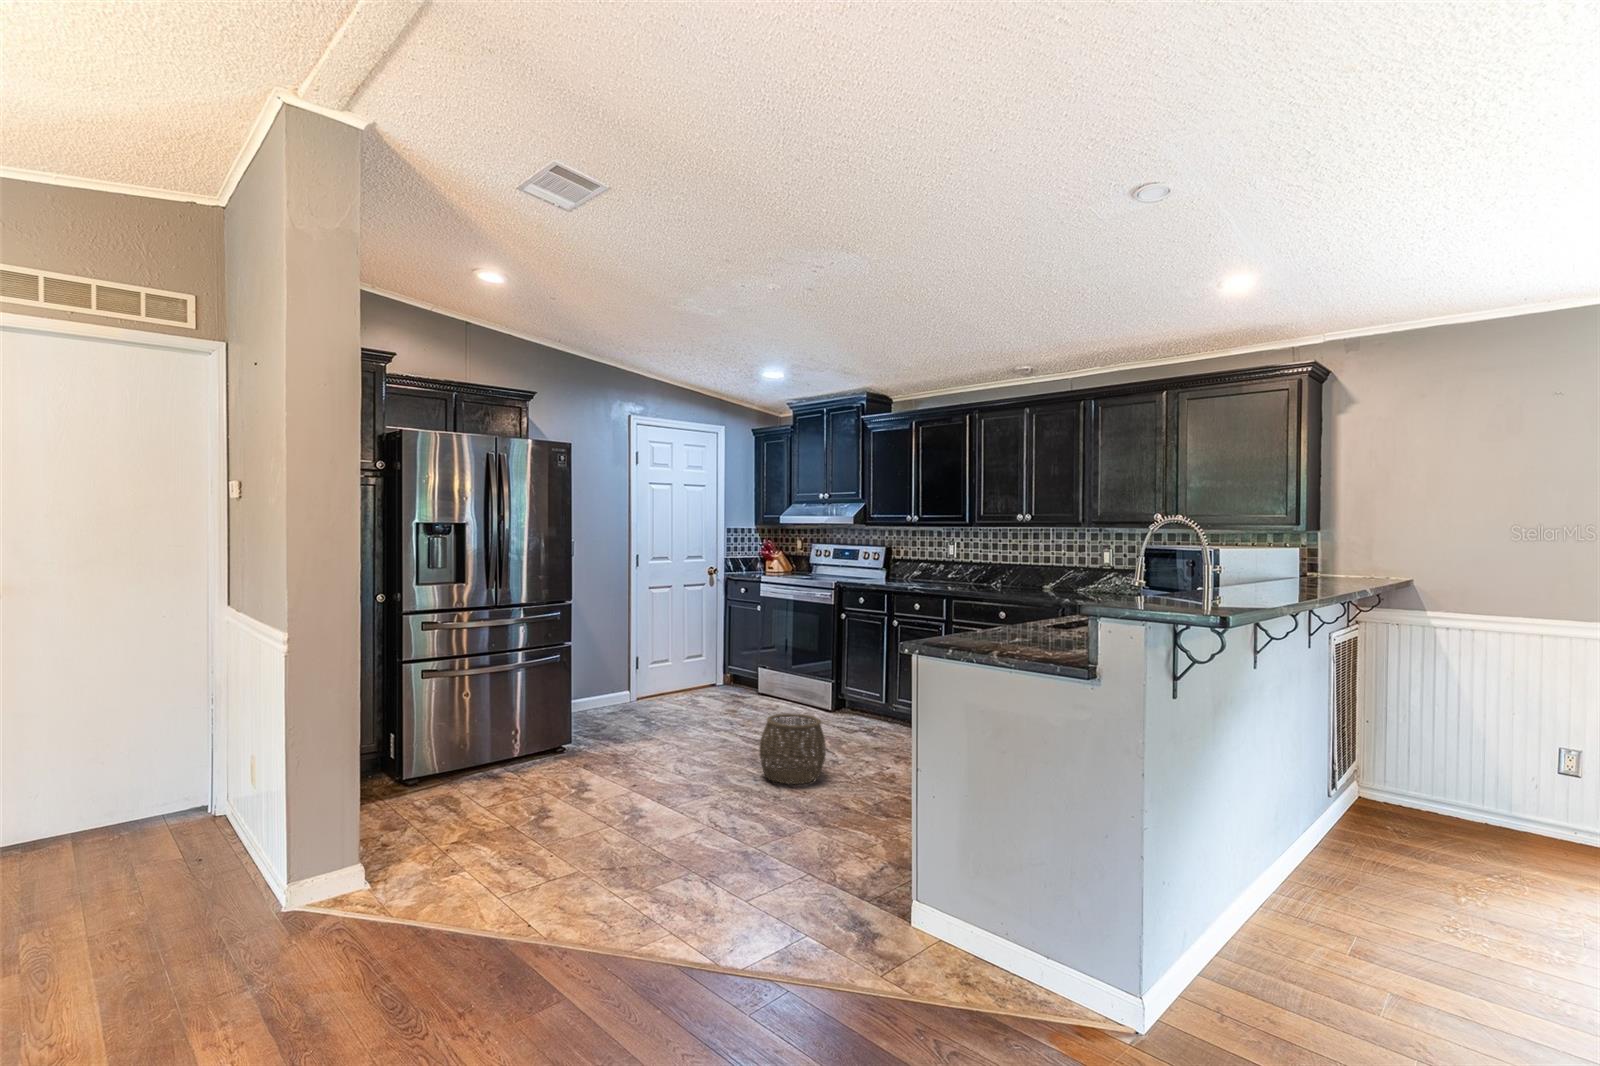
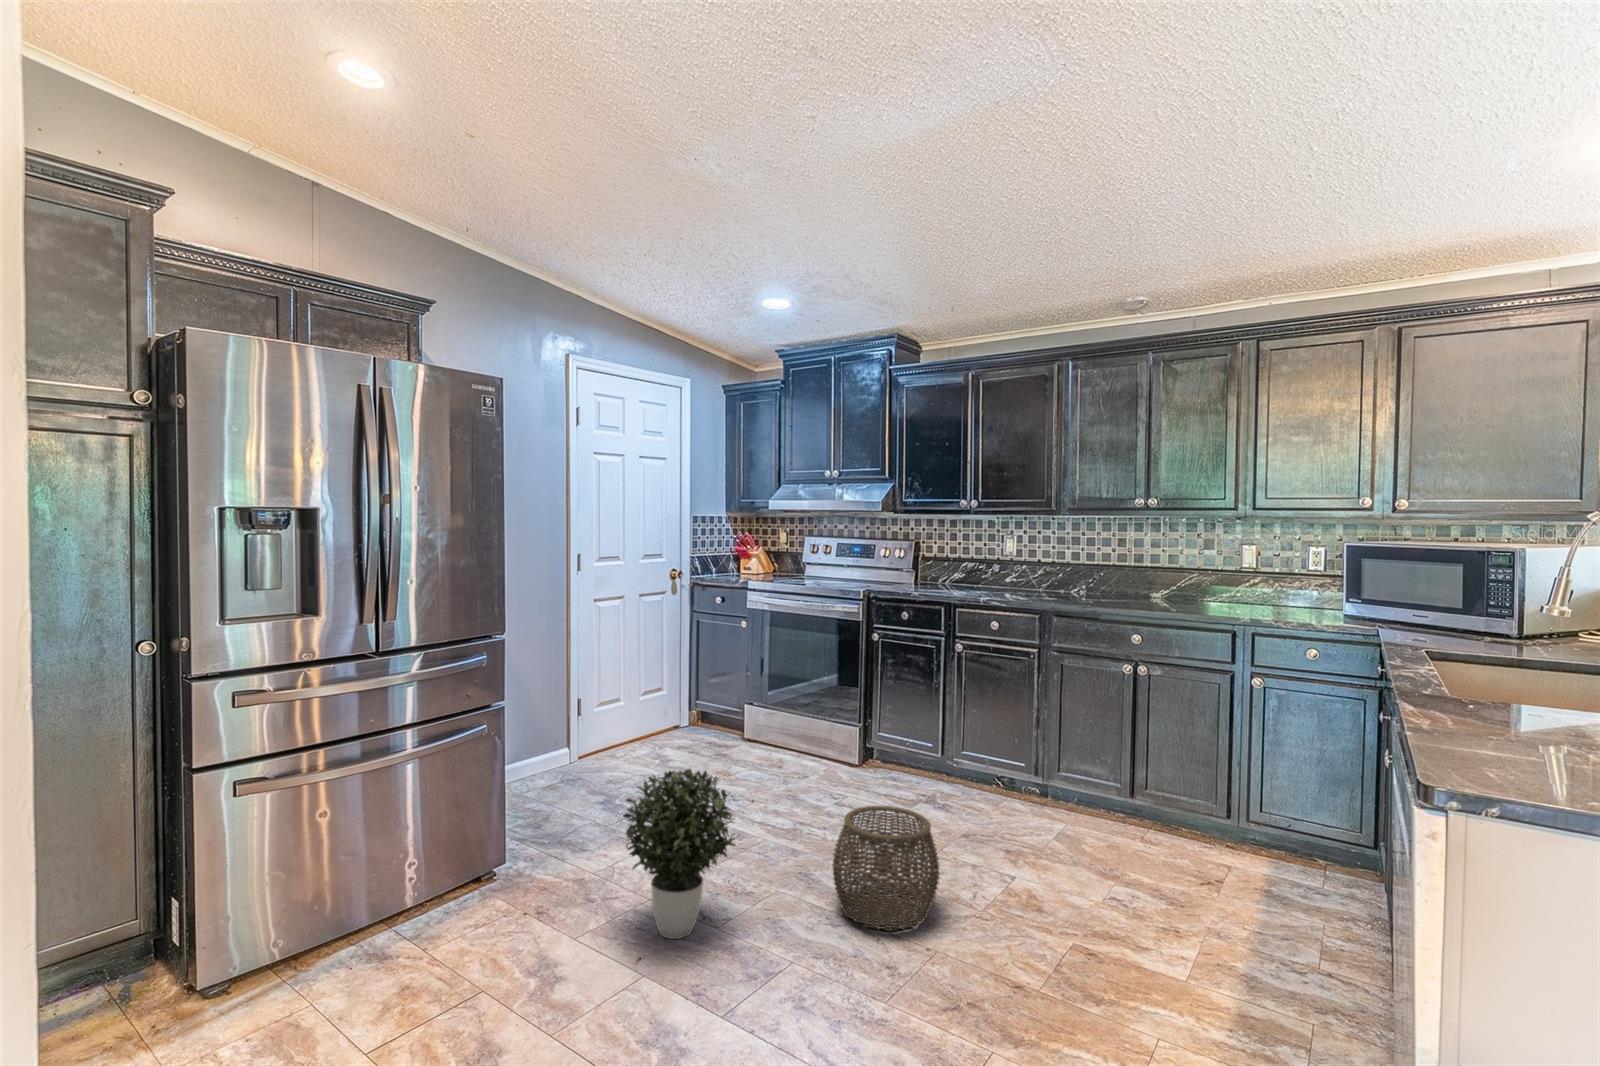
potted plant: none [630,680,698,780] -> present [623,769,736,939]

